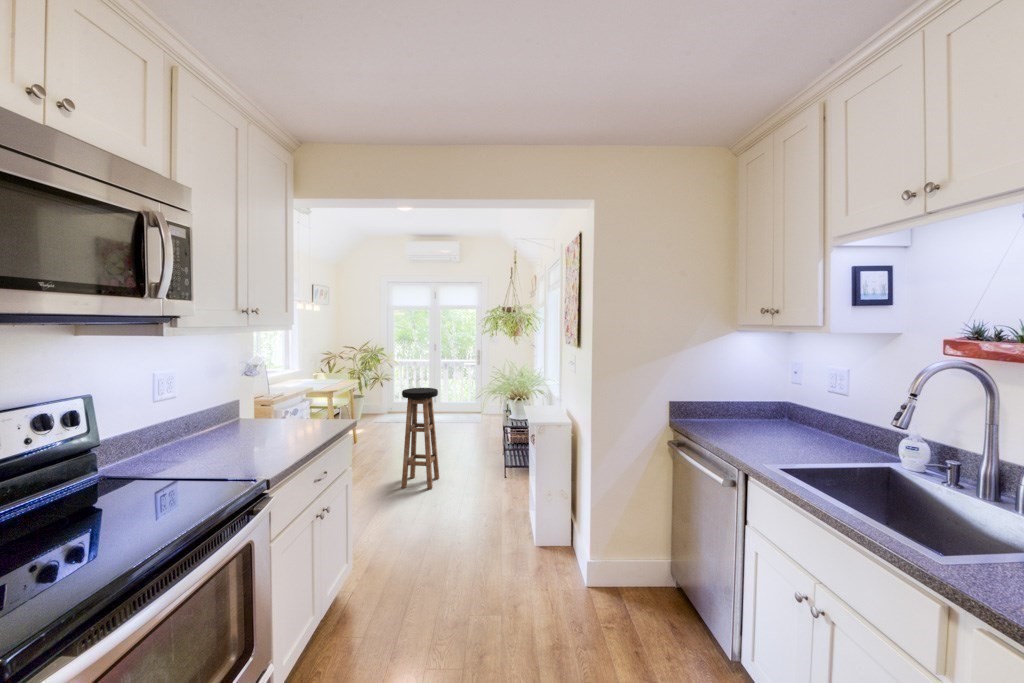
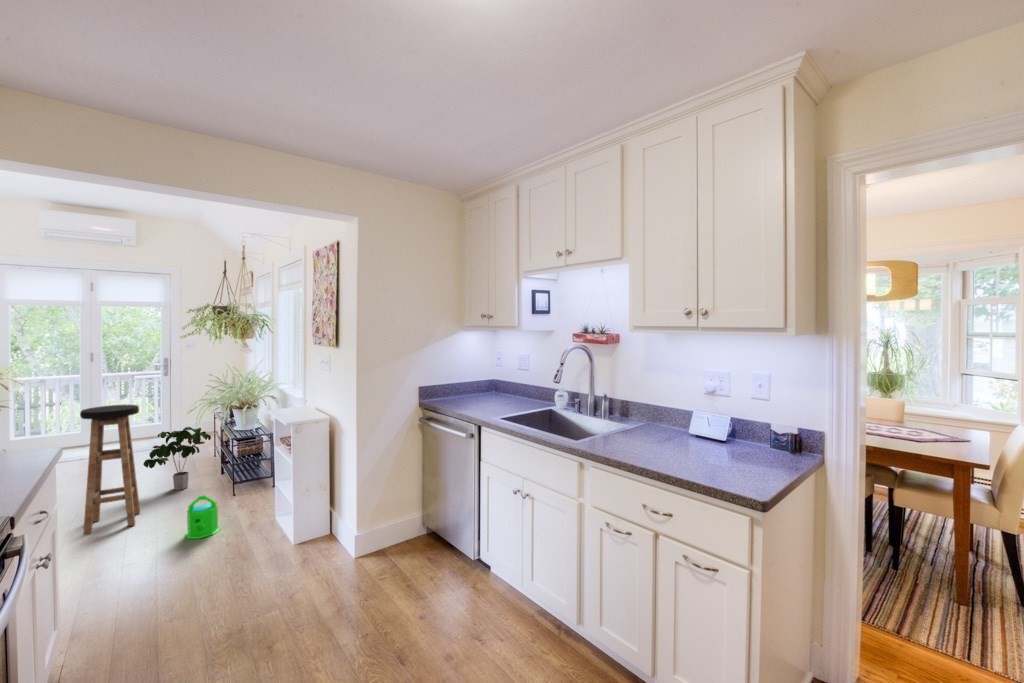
potted plant: none [447,411,494,464] -> present [143,427,211,490]
watering can: none [458,477,484,516] -> present [186,495,220,539]

